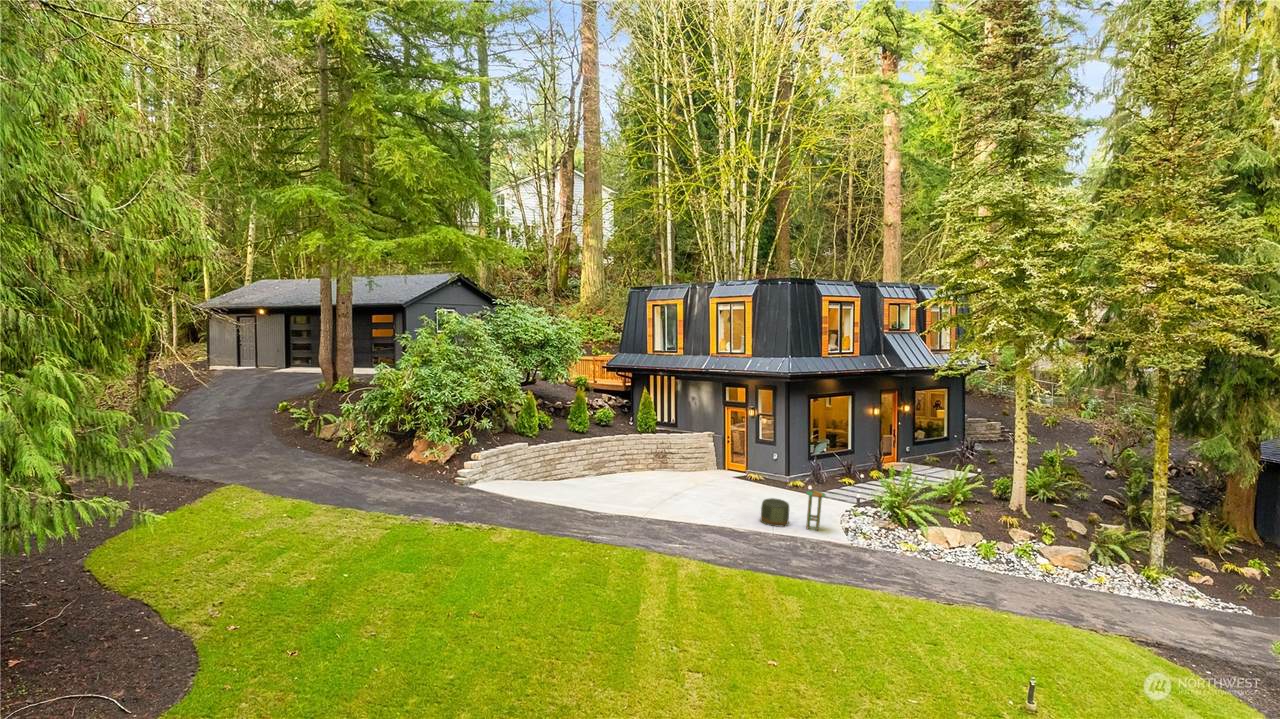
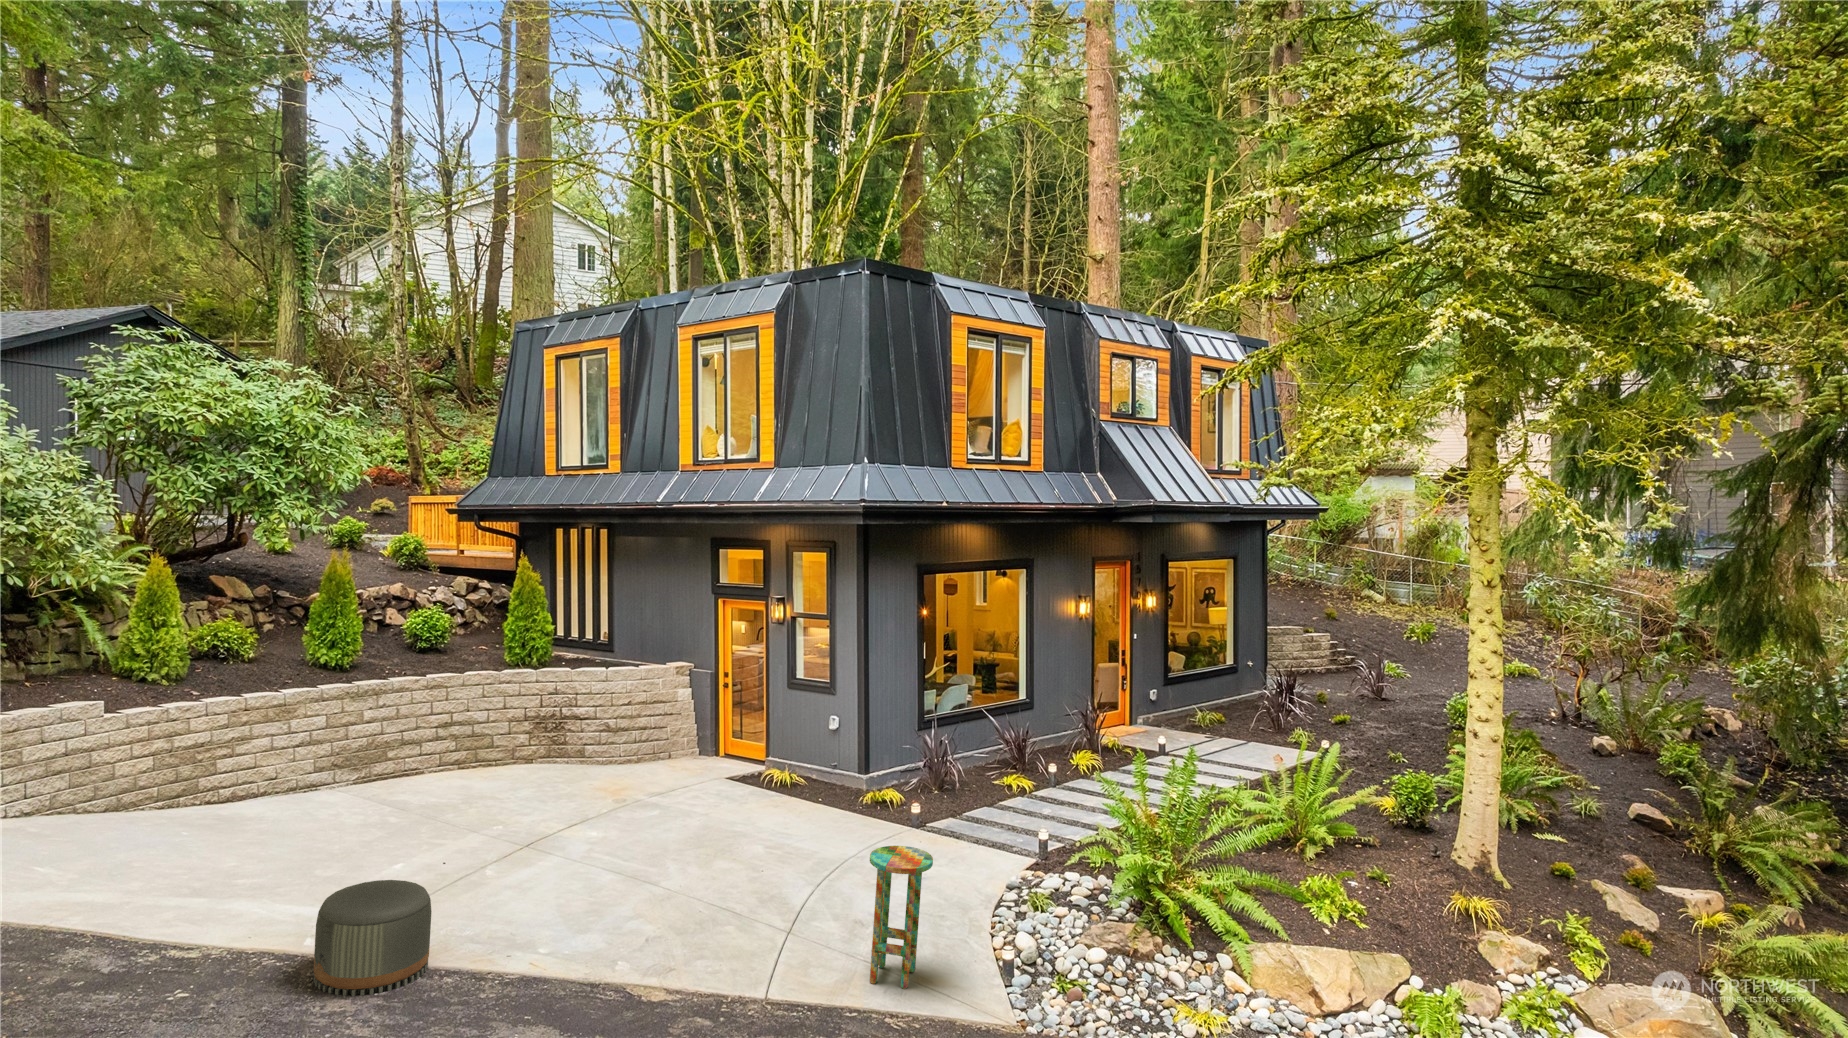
pouf: present [761,498,789,527] -> present [313,880,432,996]

